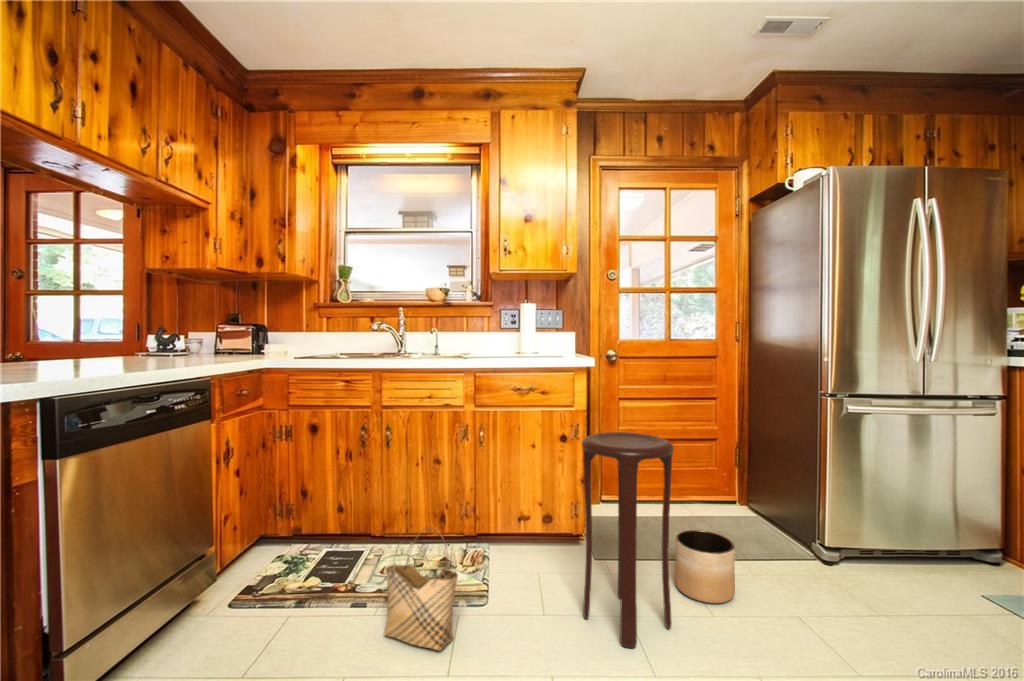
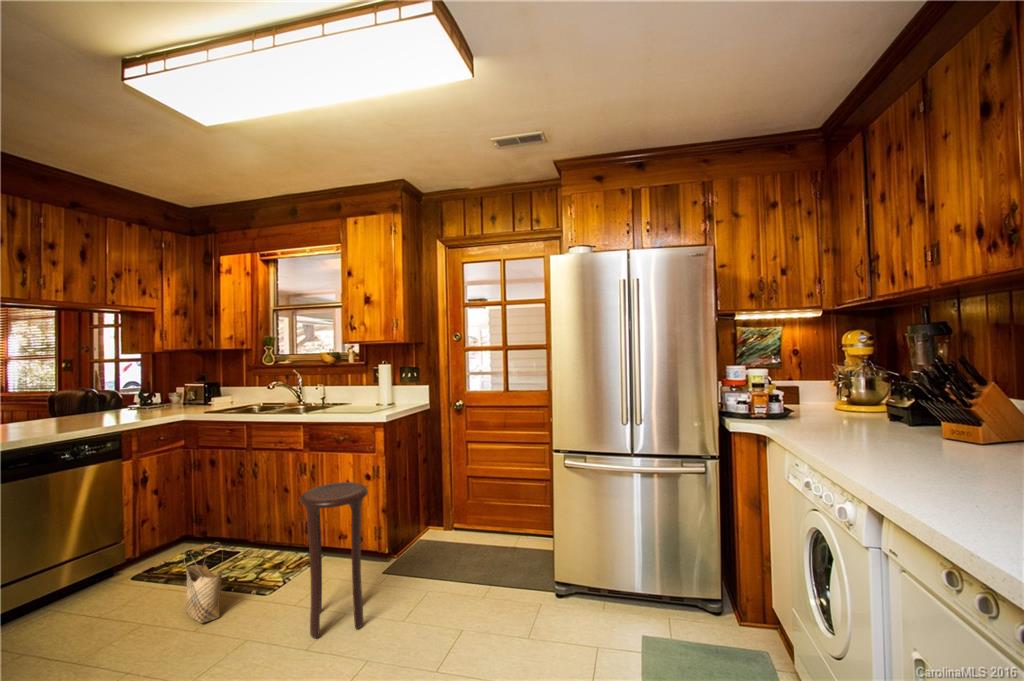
planter: present [675,530,735,604] -> none [401,558,444,616]

